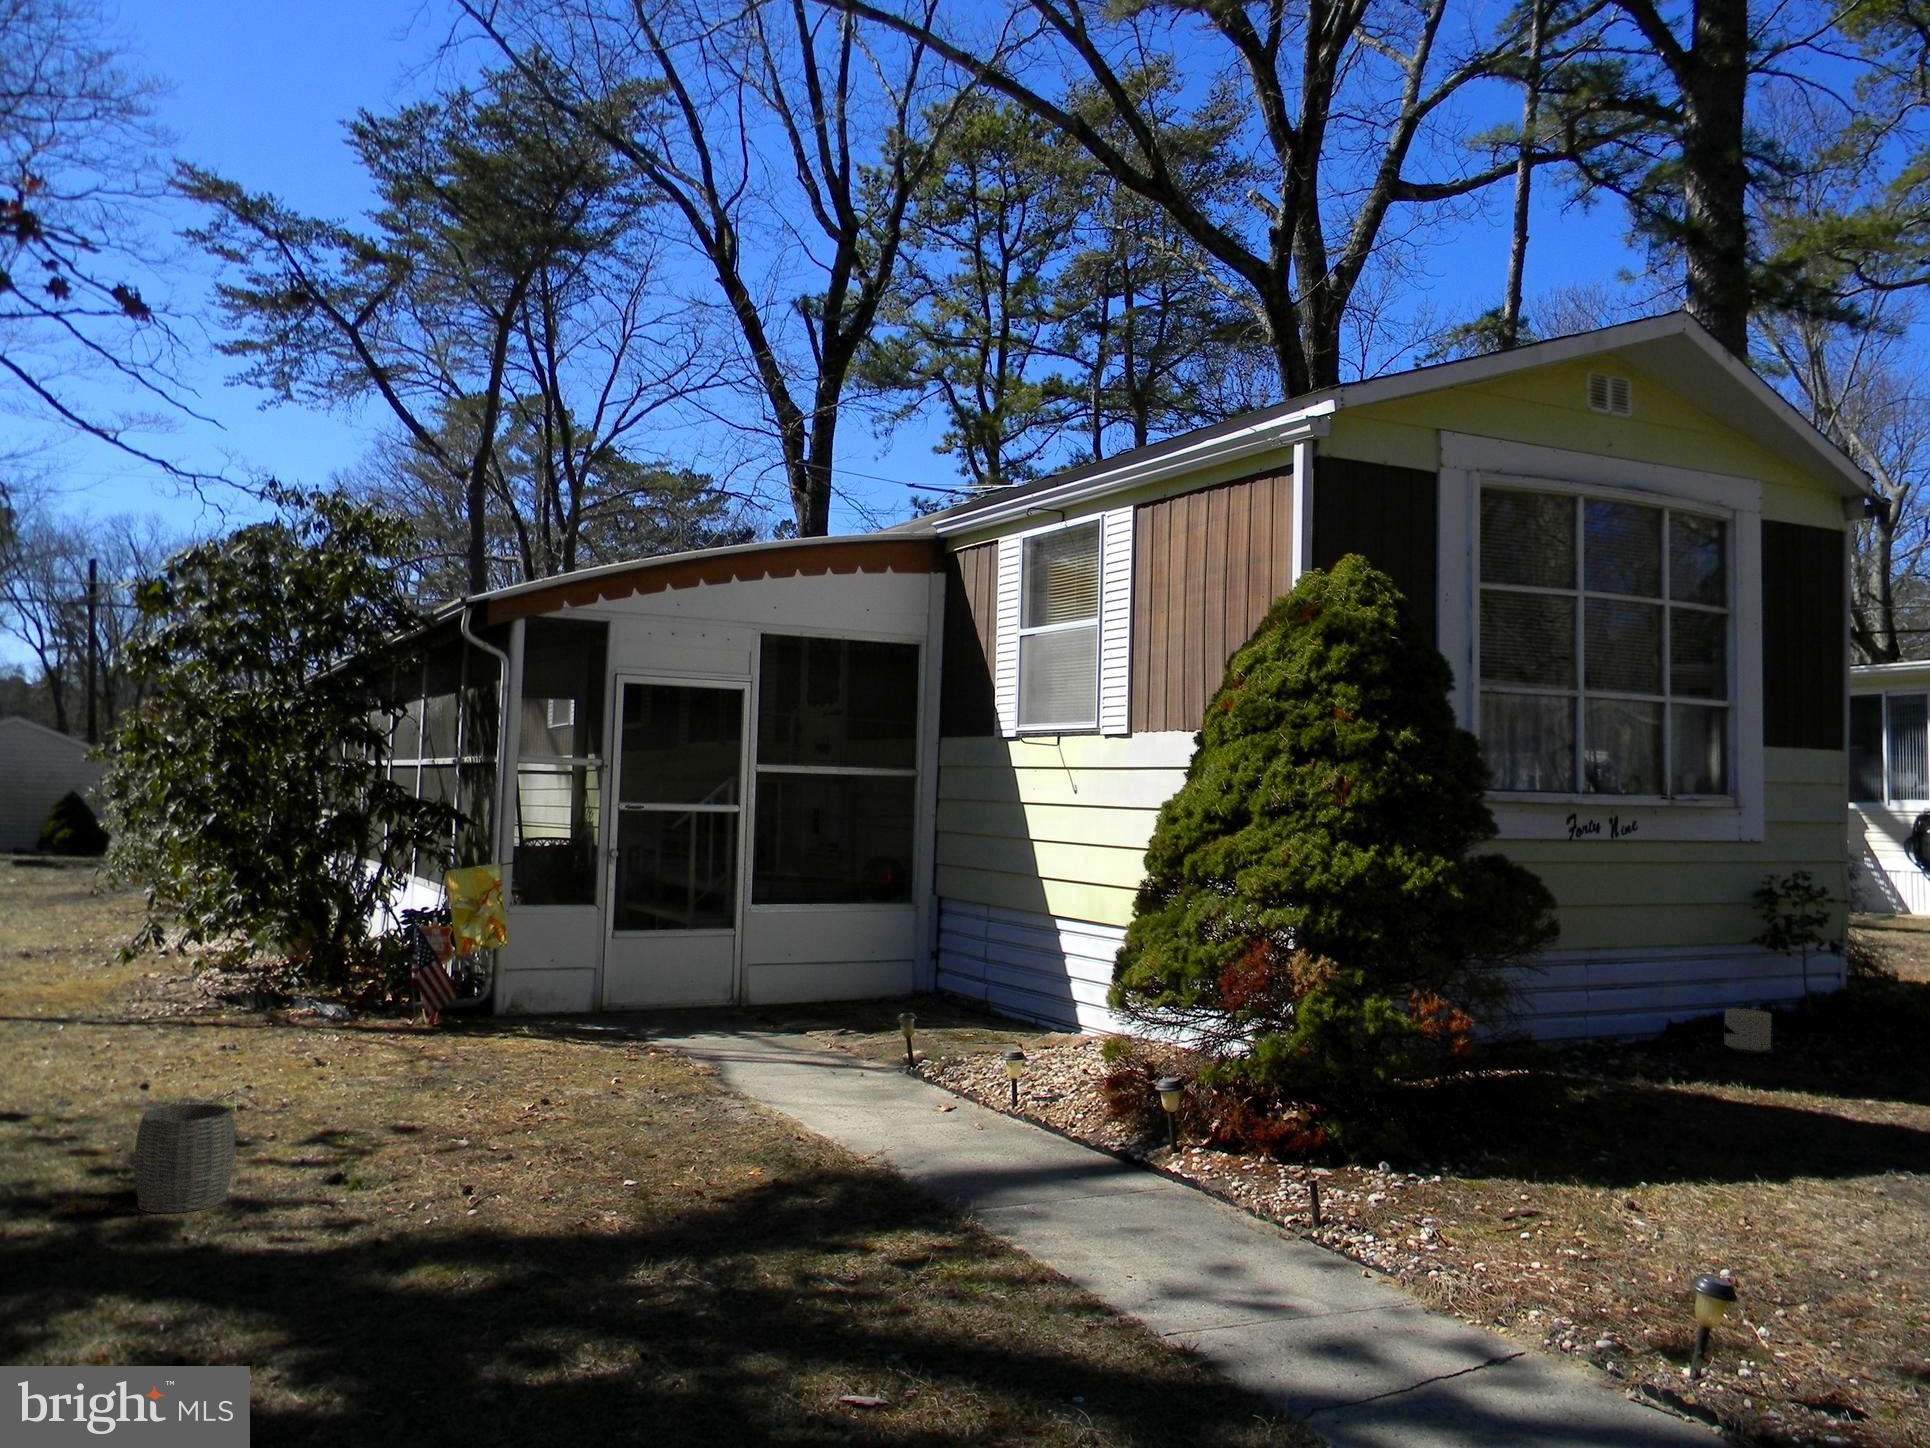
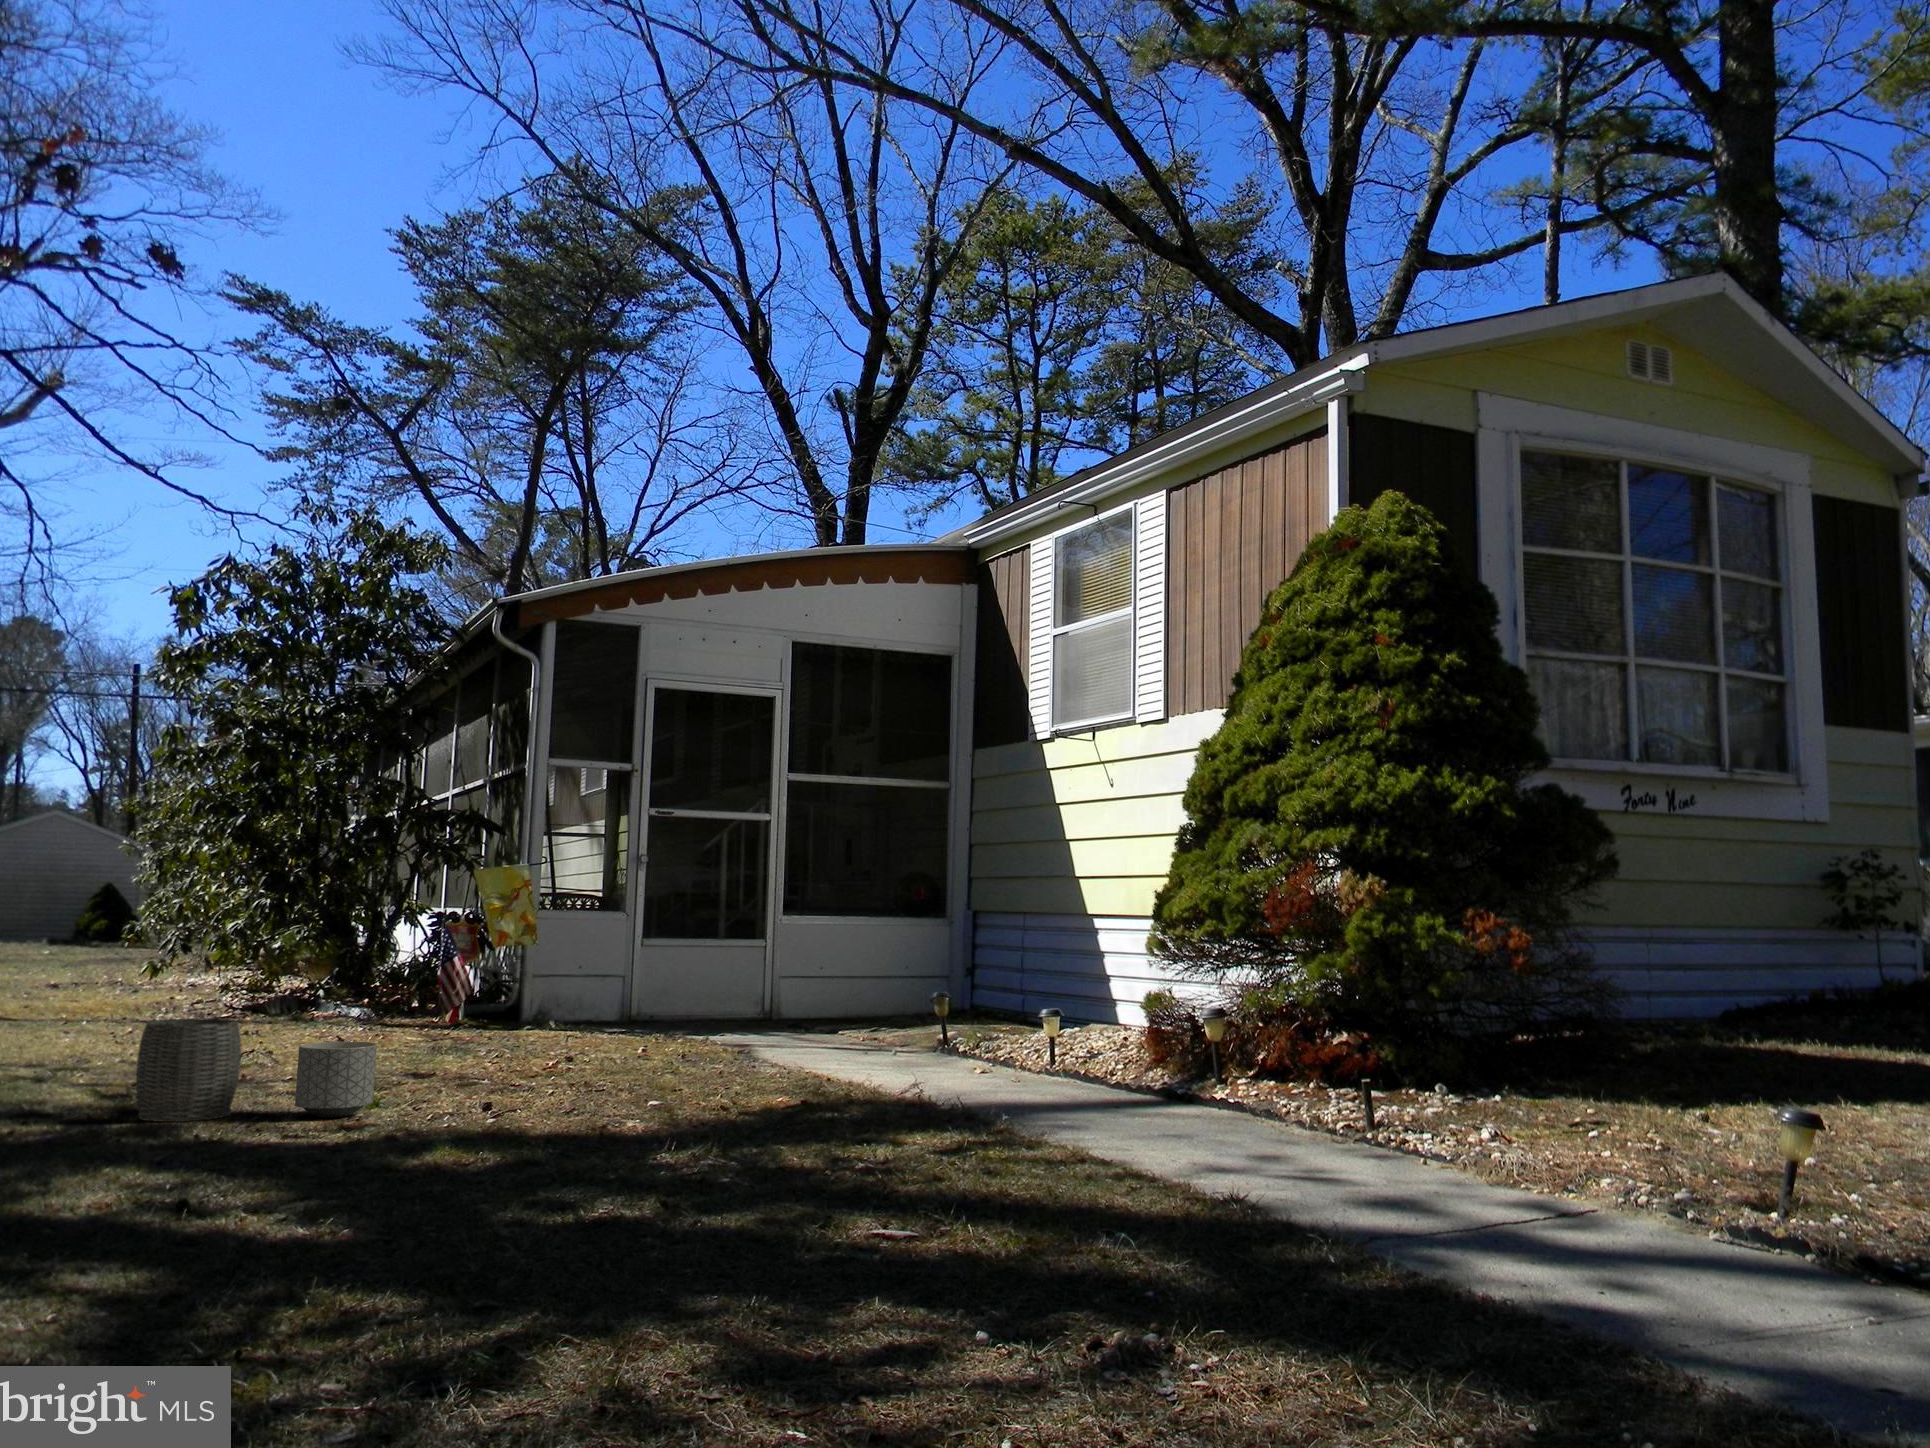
planter: present [1725,1009,1771,1055] -> present [295,1042,377,1118]

